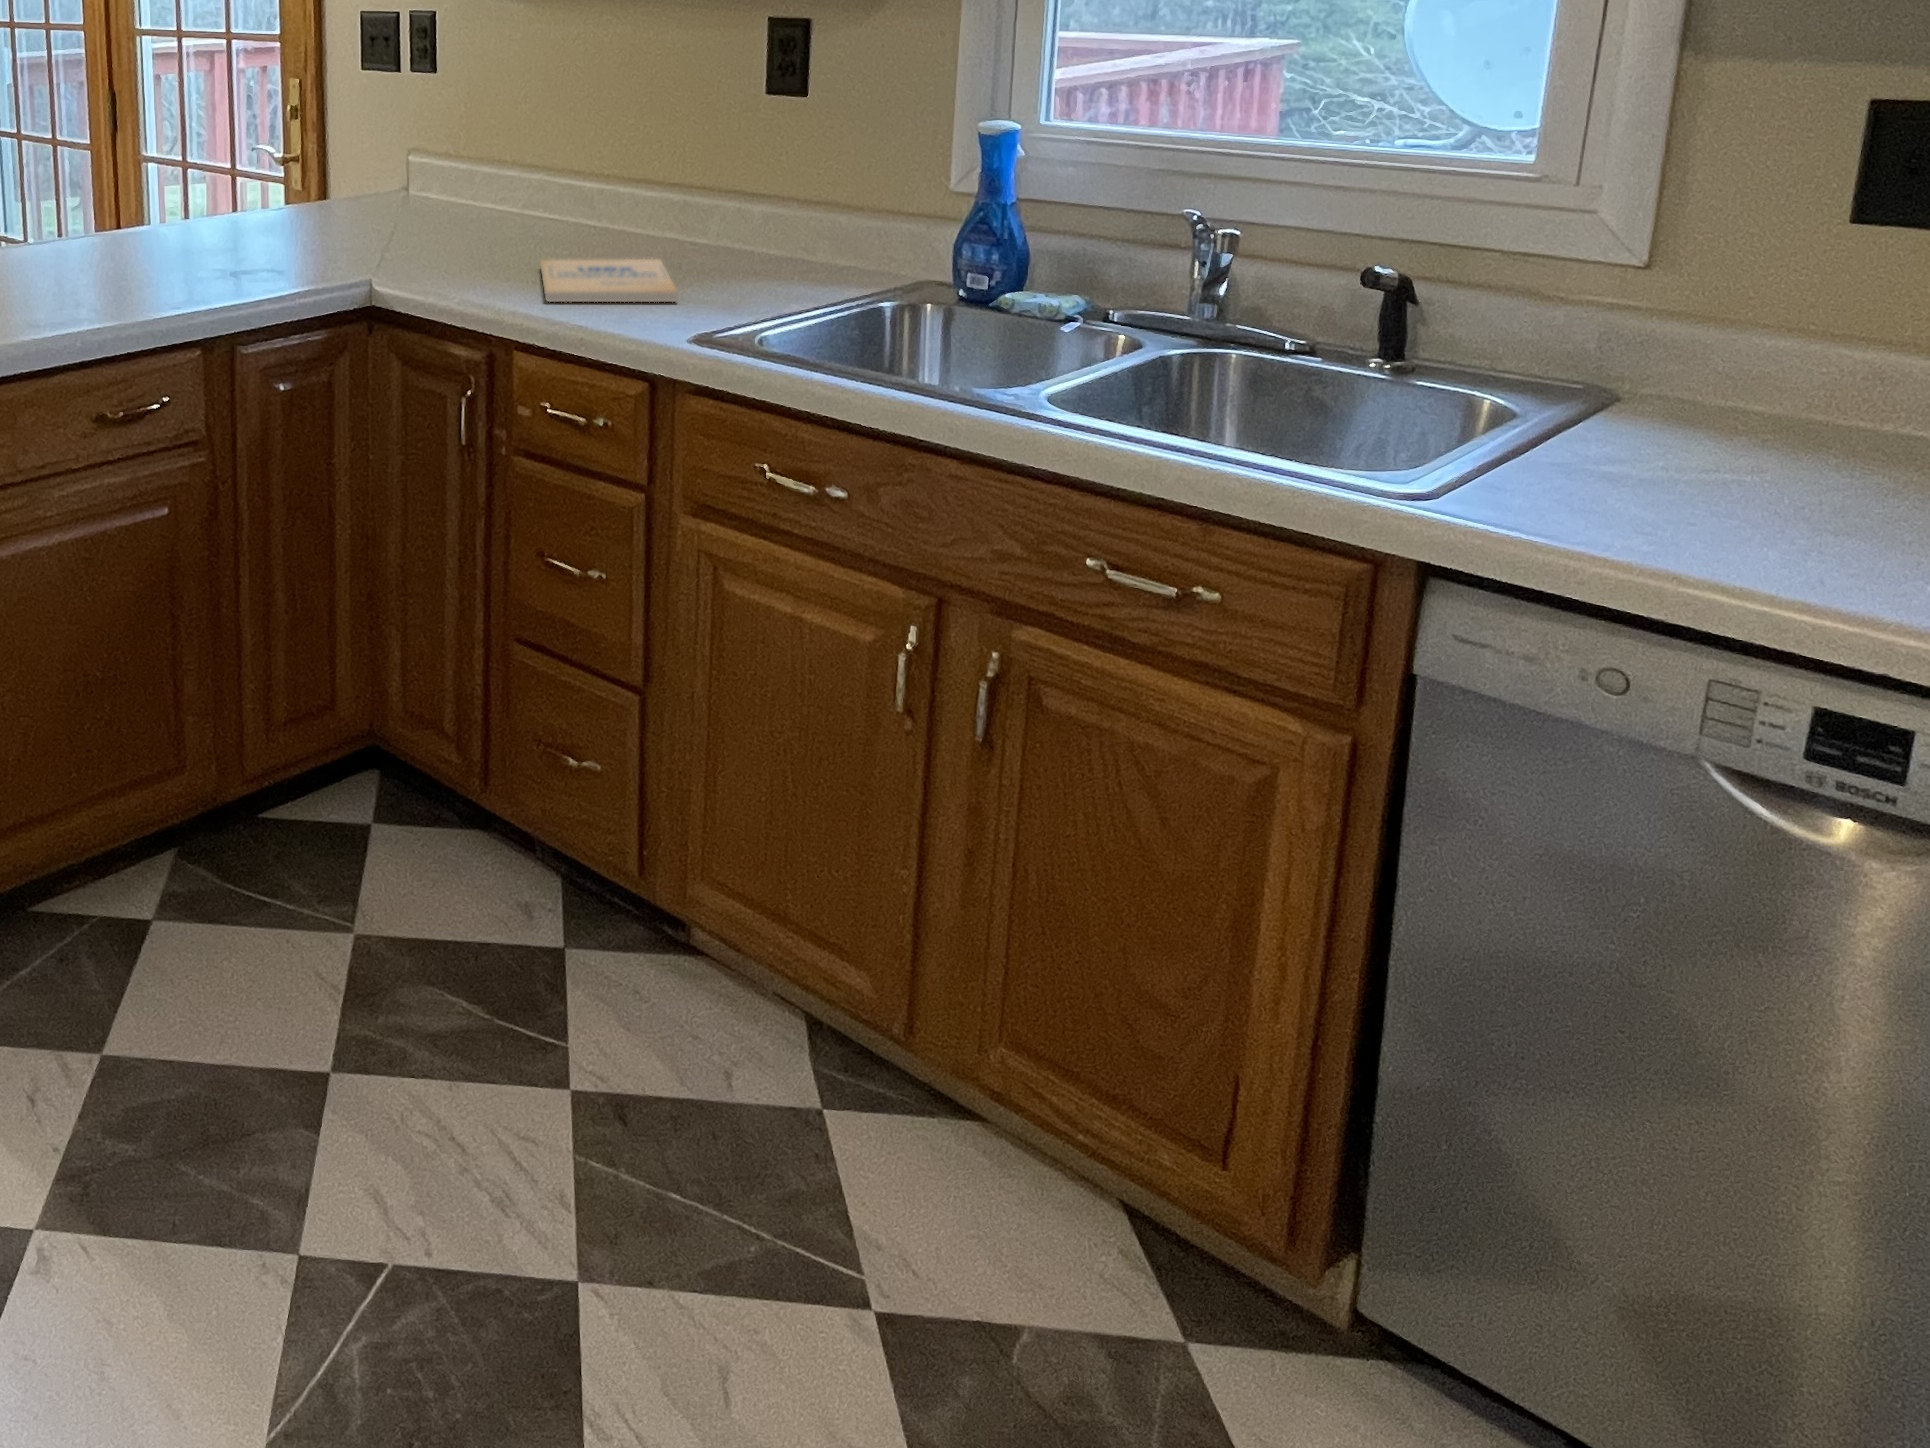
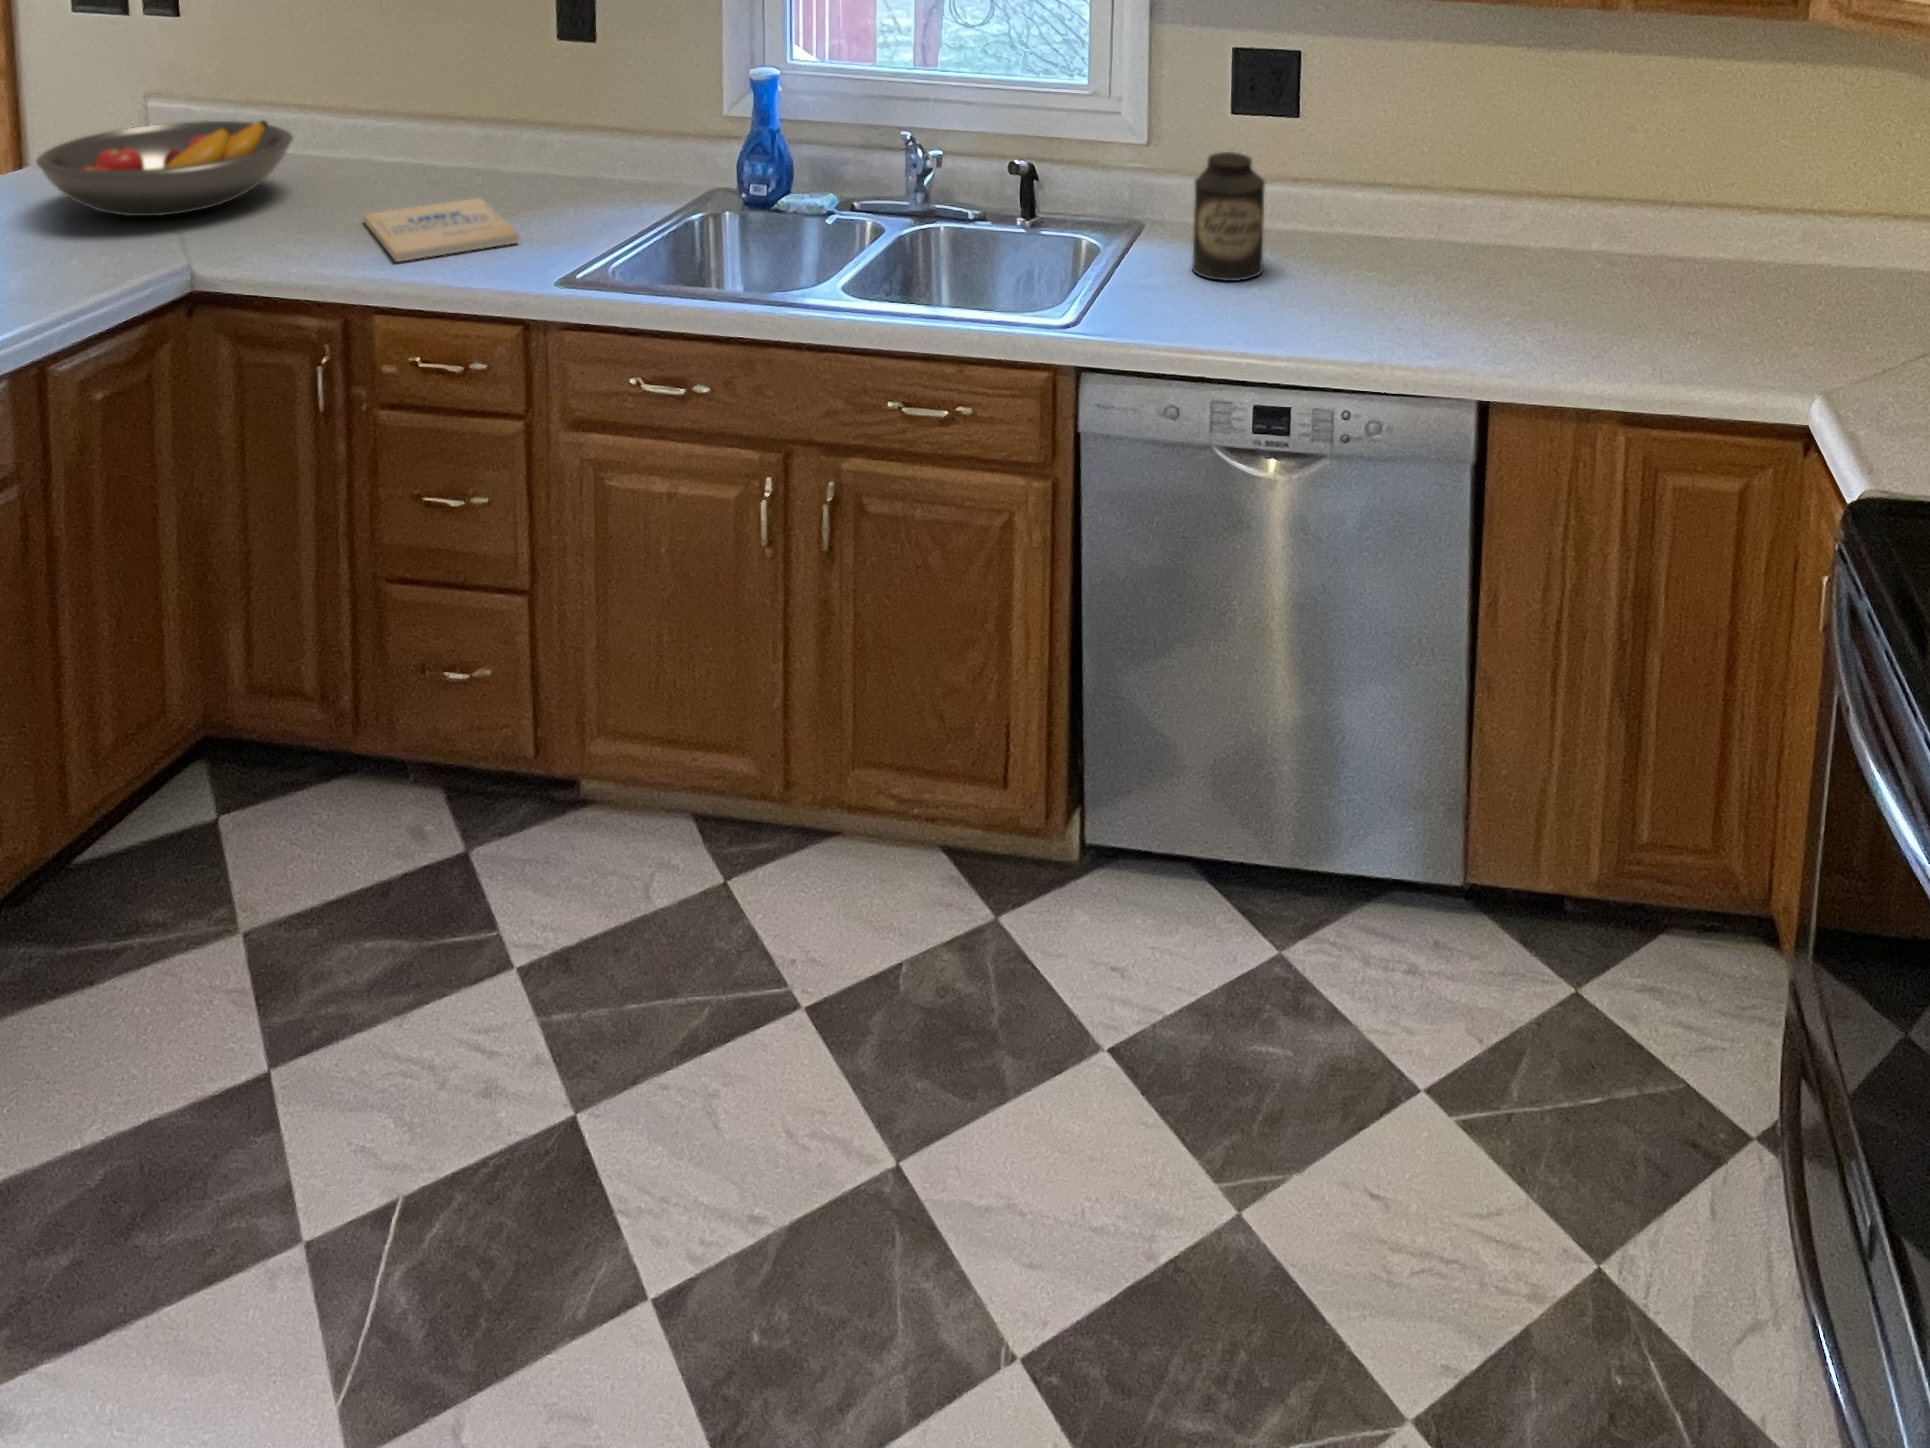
fruit bowl: none [287,163,499,244] -> present [36,121,293,216]
canister: none [1701,266,1902,496] -> present [1192,152,1265,281]

